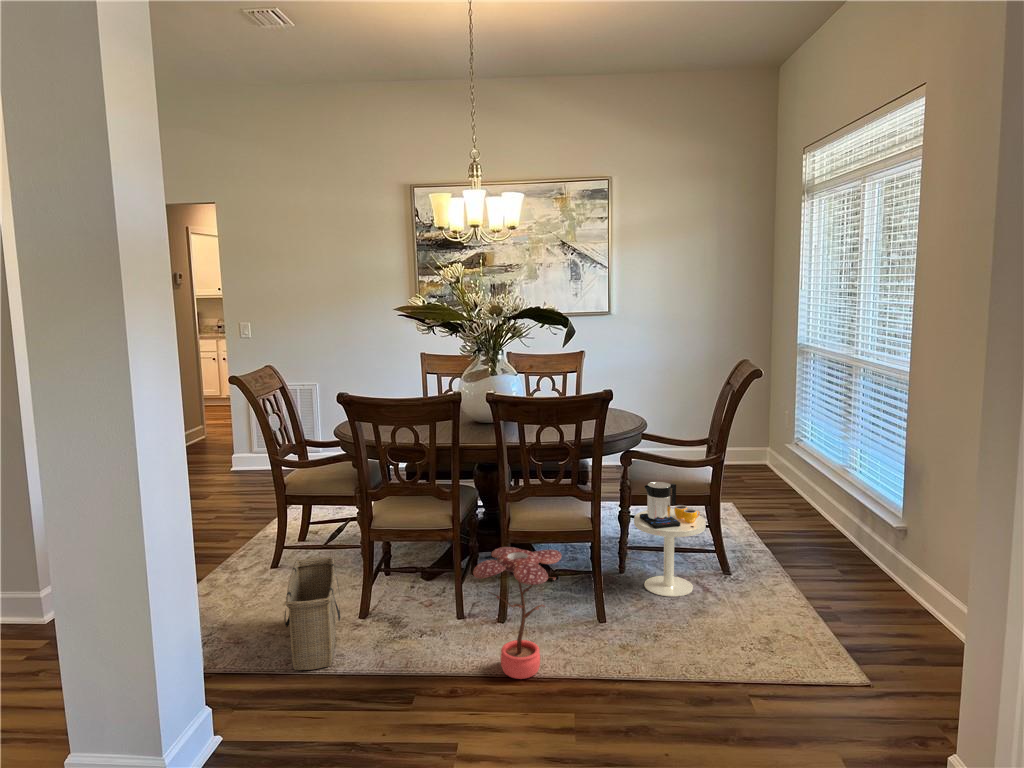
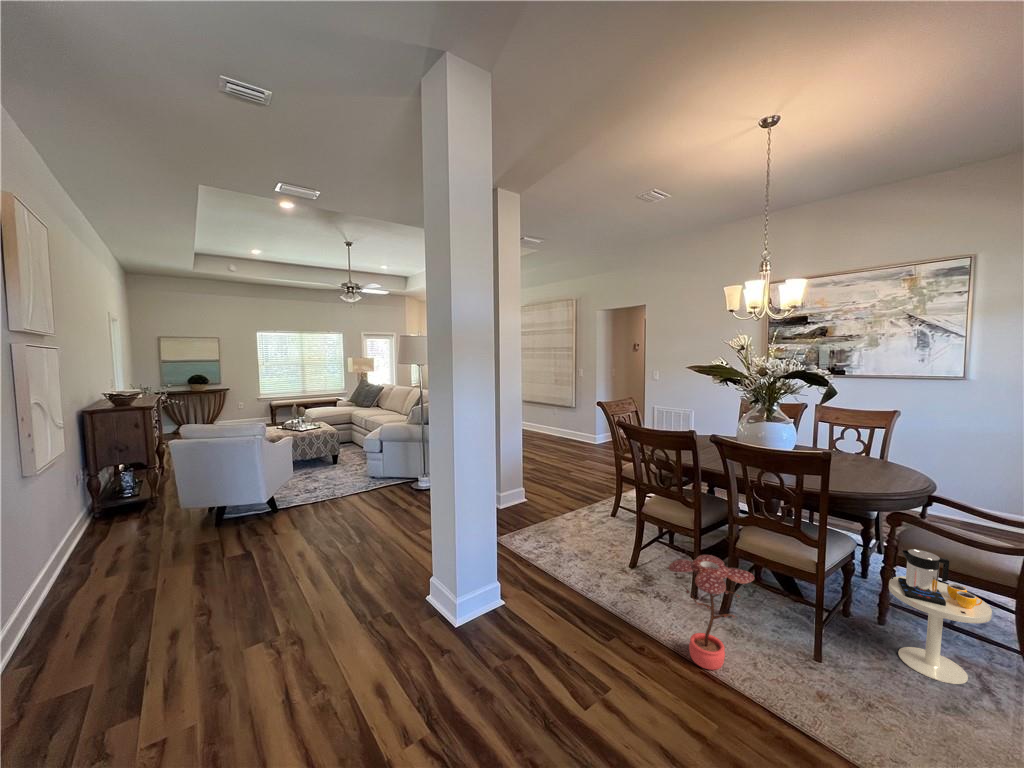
basket: present [284,557,340,670] -> none [563,519,614,591]

